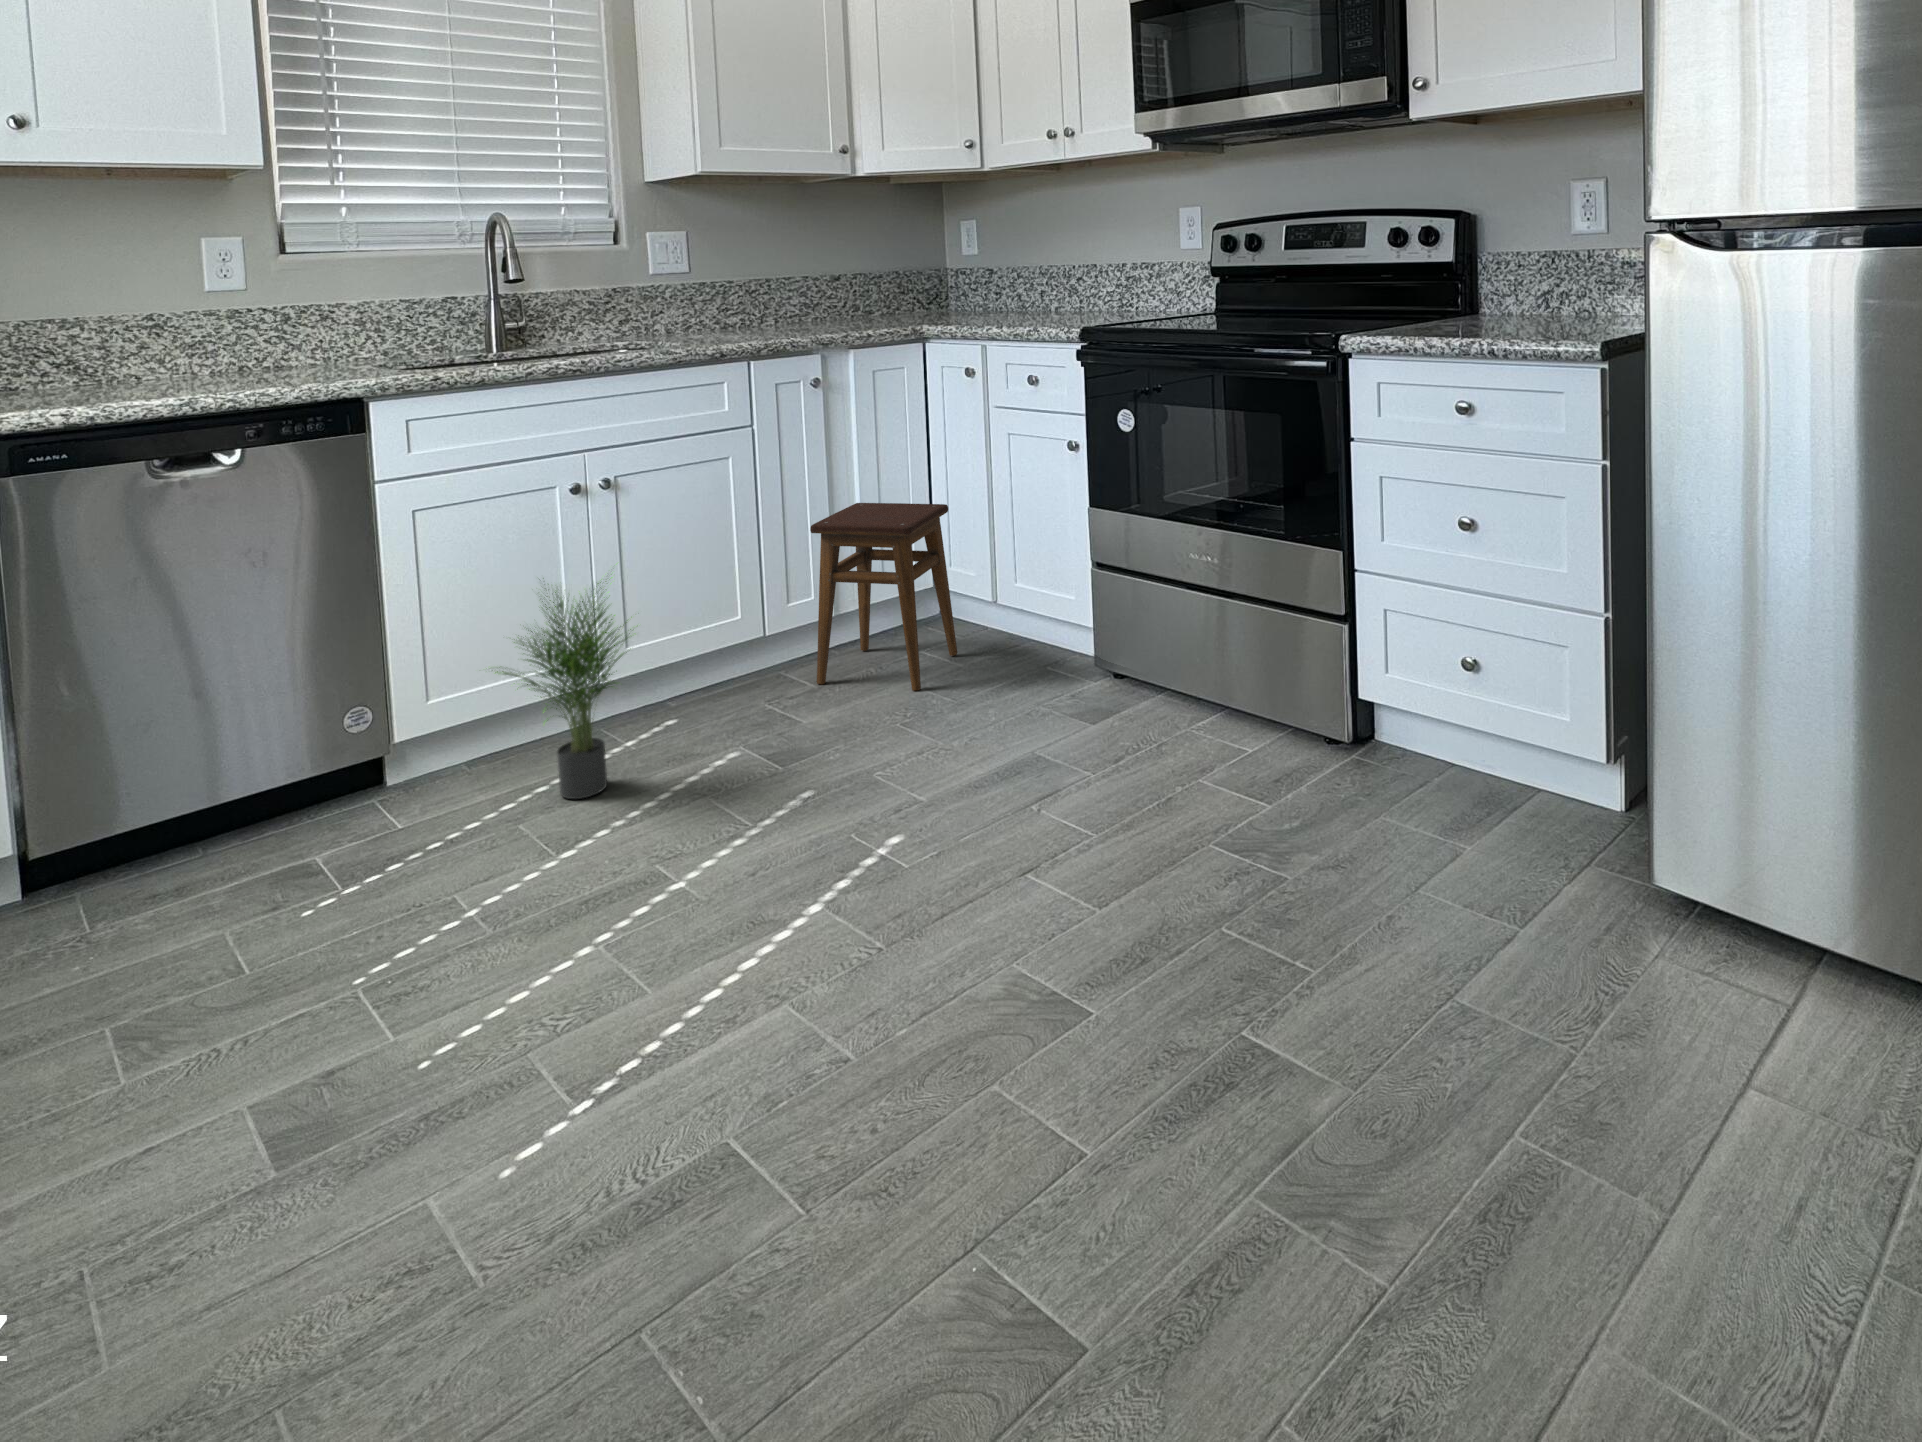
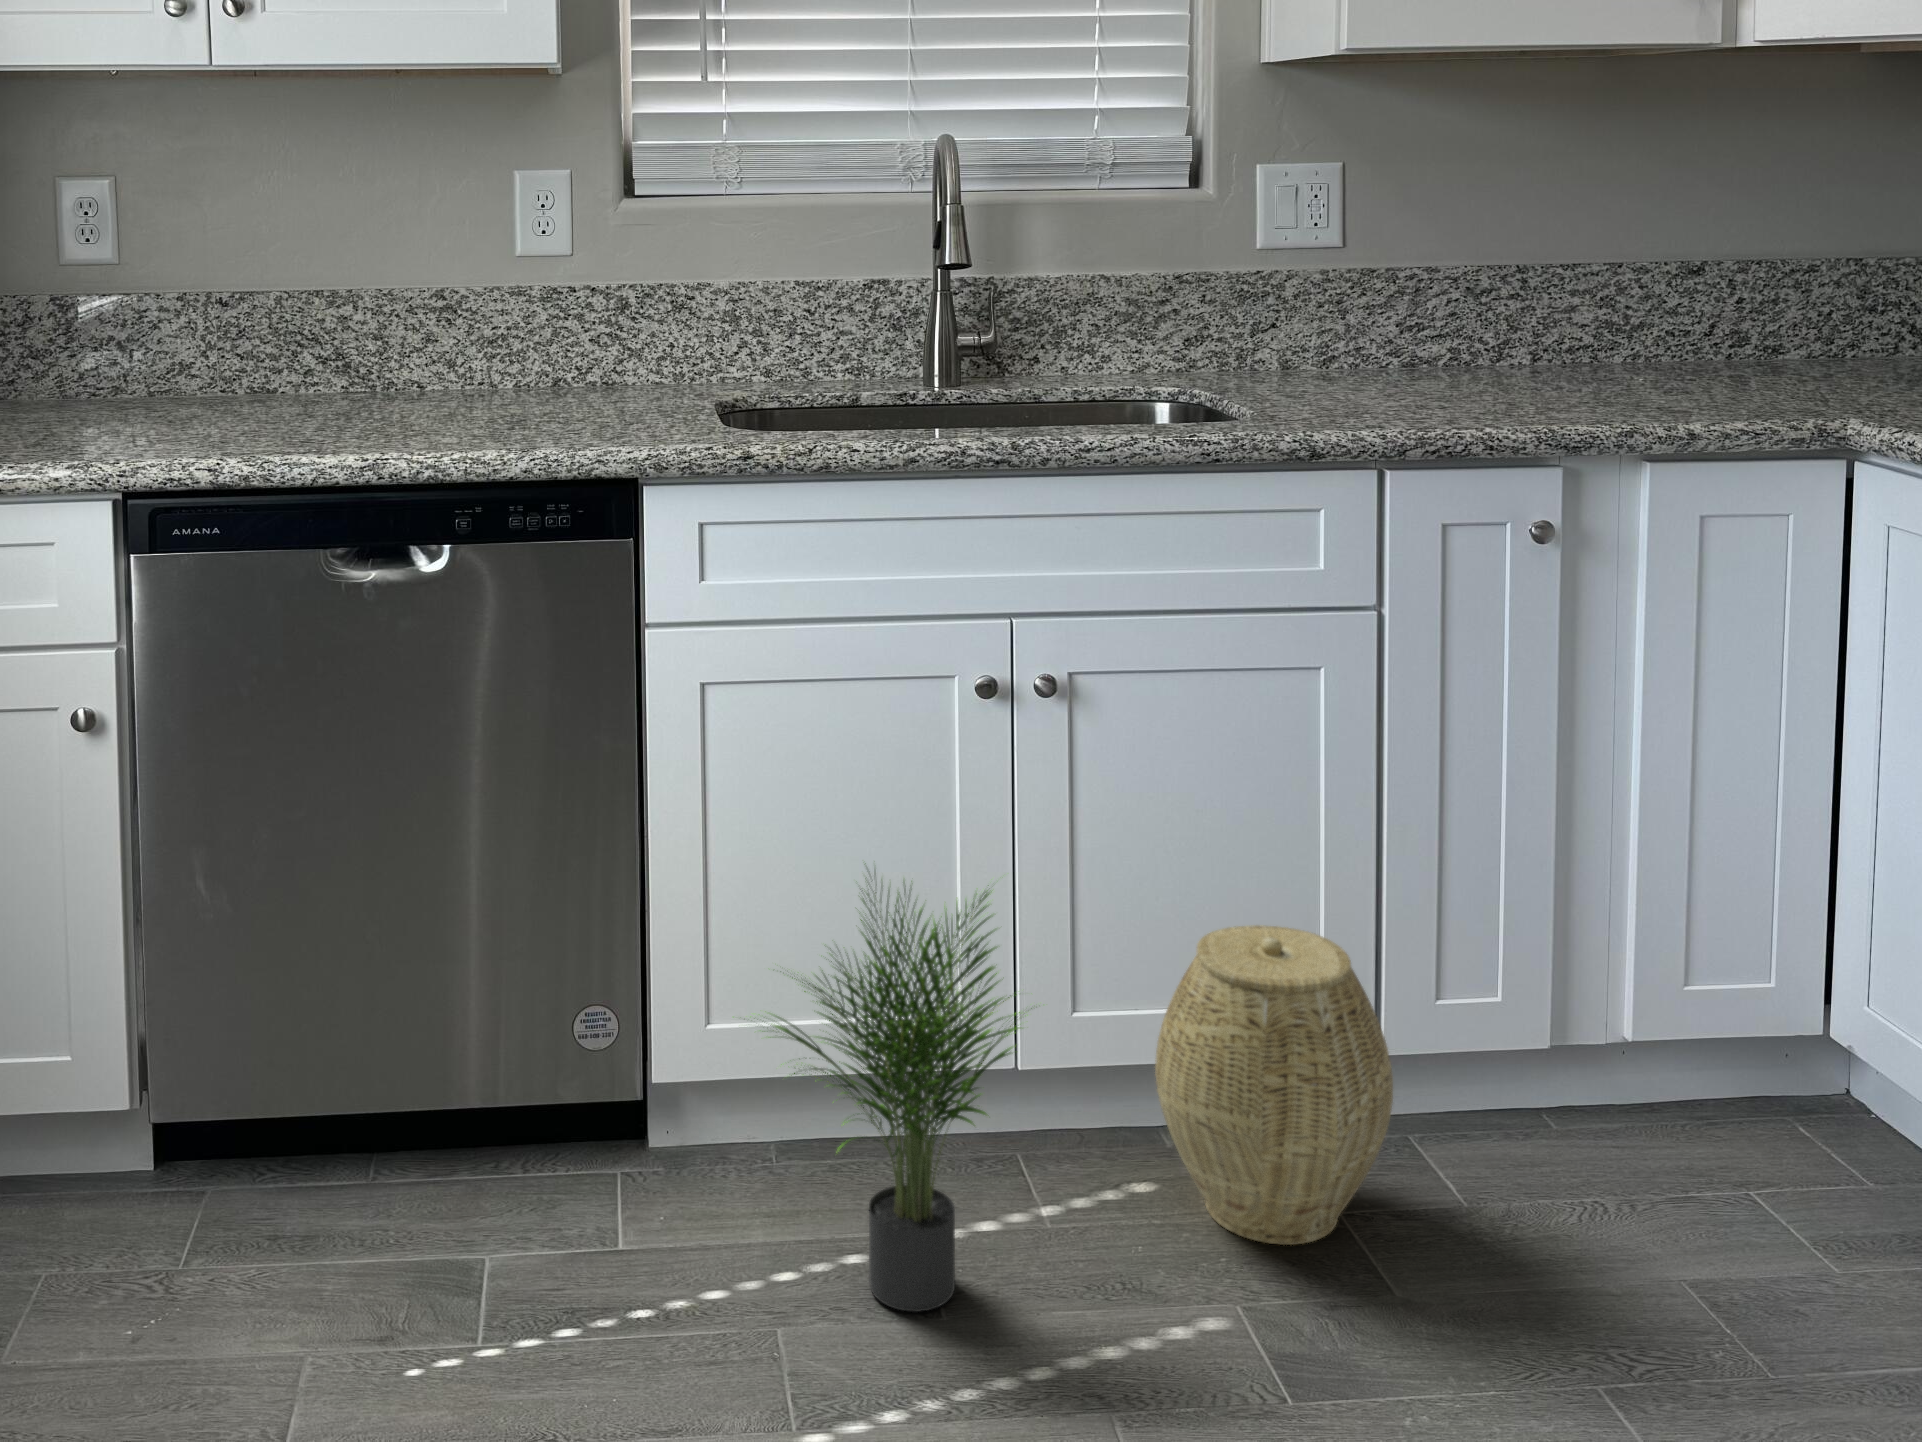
stool: present [810,503,957,690] -> none [1469,811,1853,1318]
woven basket: none [677,579,788,724] -> present [1155,925,1393,1245]

